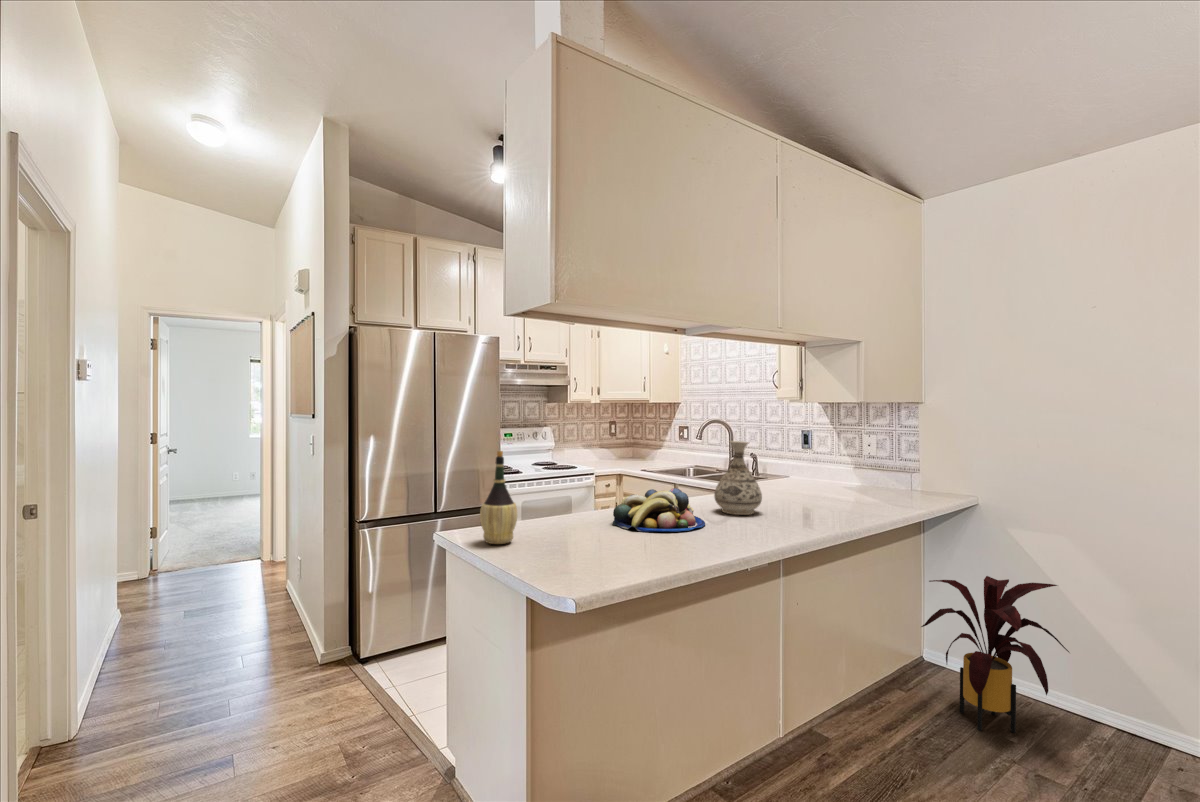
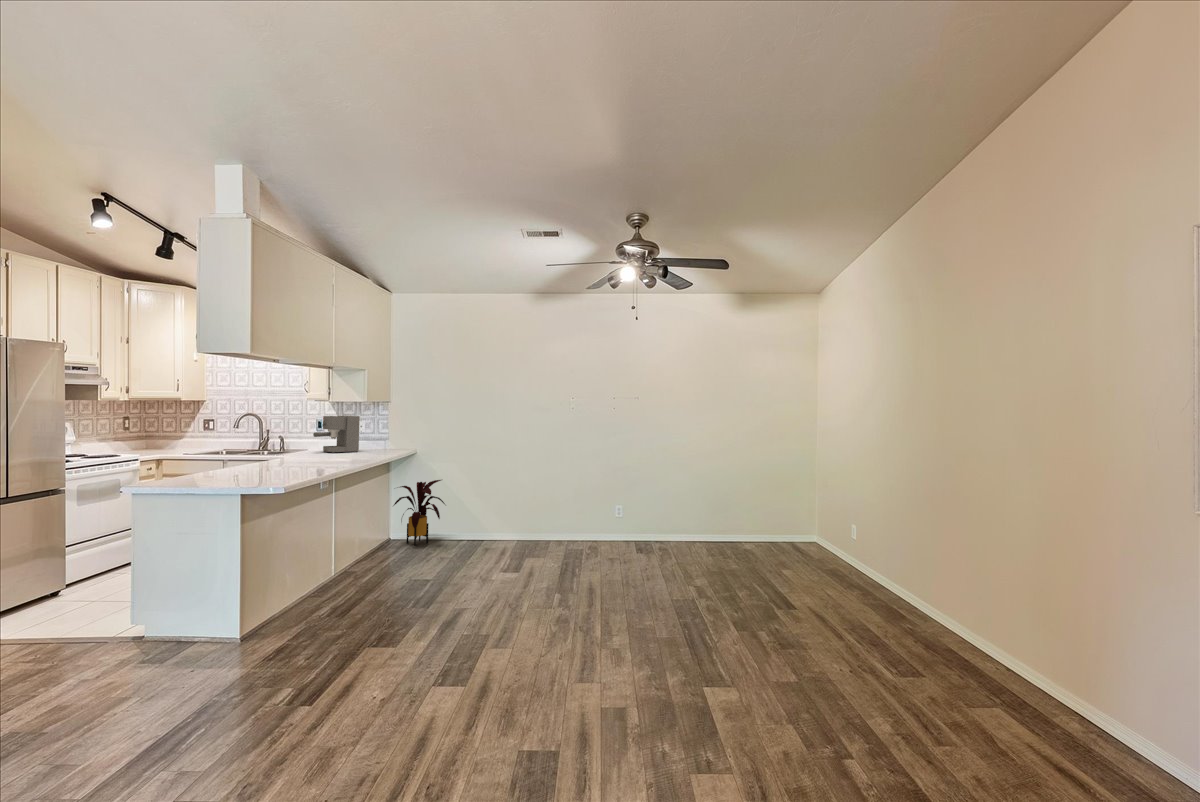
coffee maker: none [783,425,862,494] -> present [313,416,360,453]
vase: present [714,441,762,515] -> none [290,423,319,462]
wine bottle: present [480,451,517,544] -> none [175,427,202,480]
fruit bowl: present [613,488,705,532] -> none [237,449,296,470]

